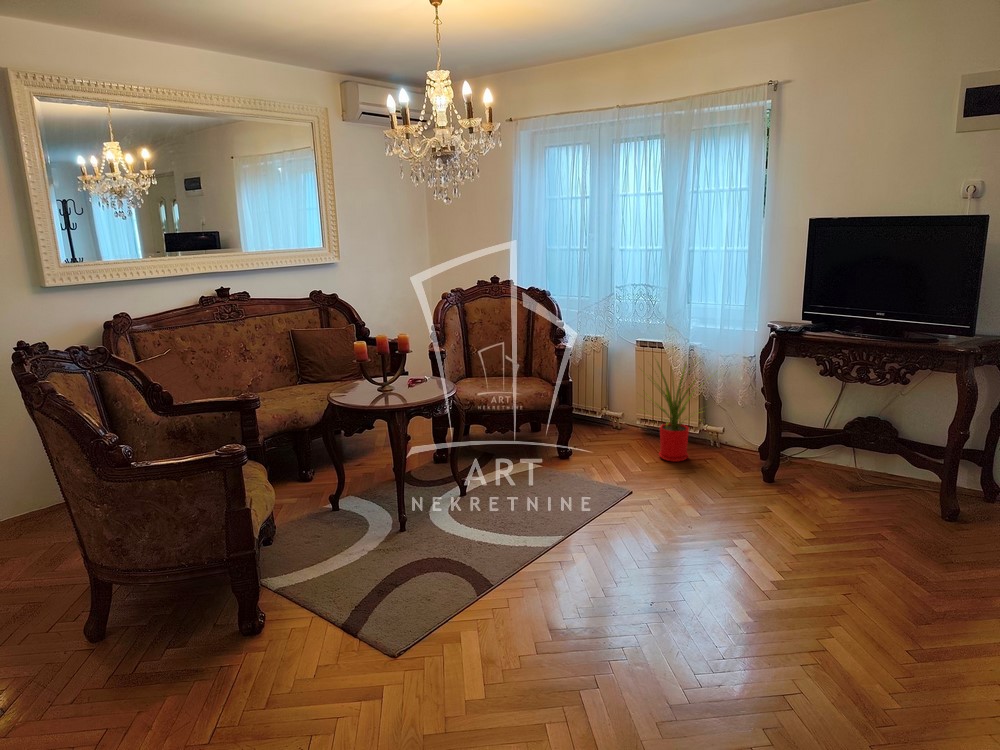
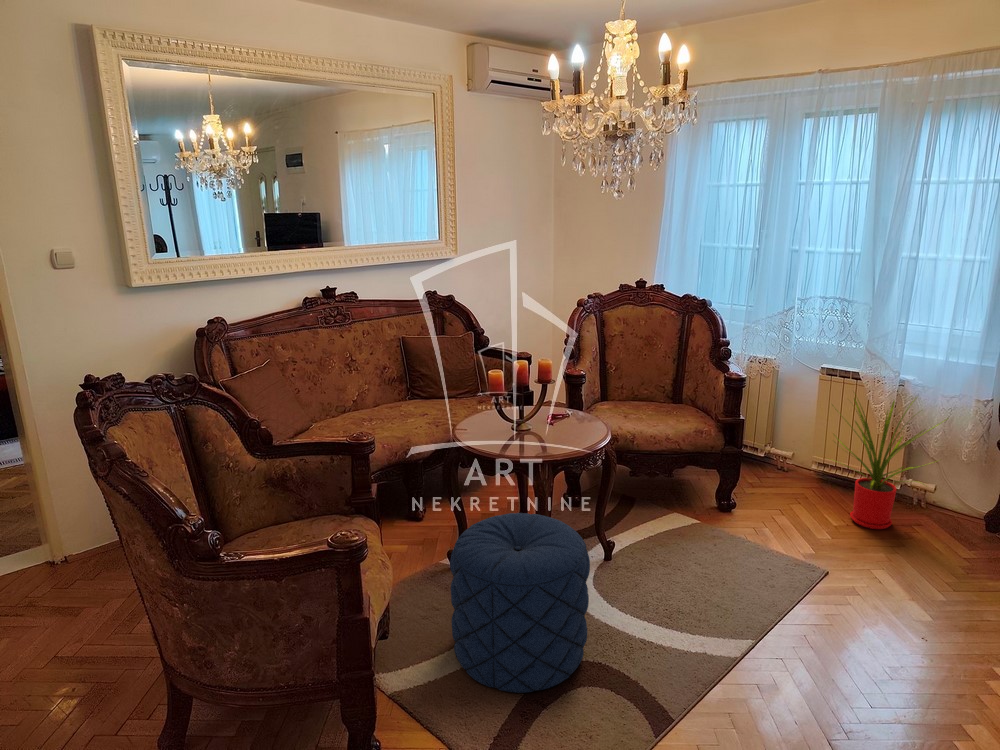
pouf: none [323,449,435,578] -> present [450,513,590,693]

